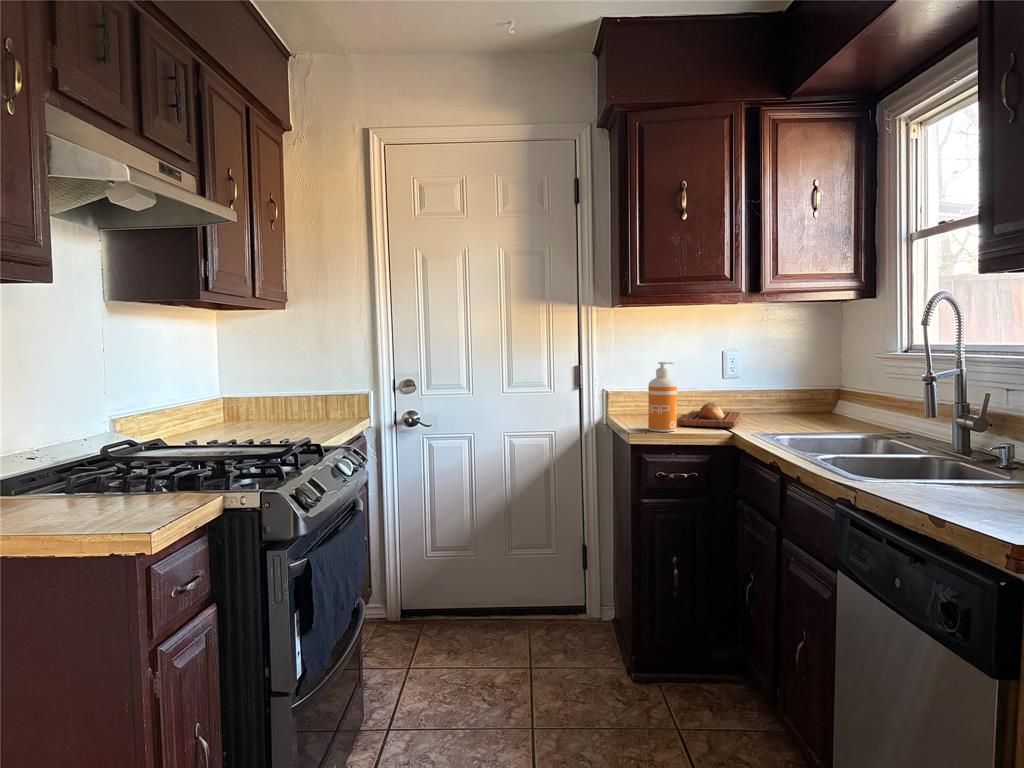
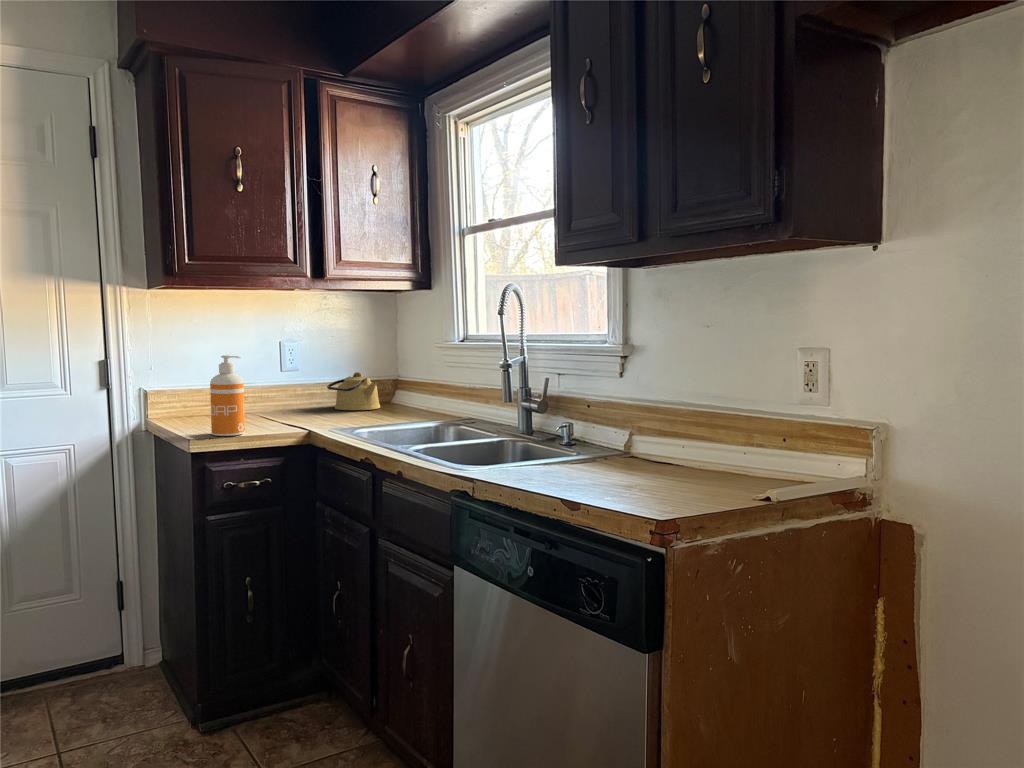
kettle: none [763,381,816,417] -> present [327,372,380,410]
bread loaf: present [679,403,741,427] -> none [245,400,307,427]

